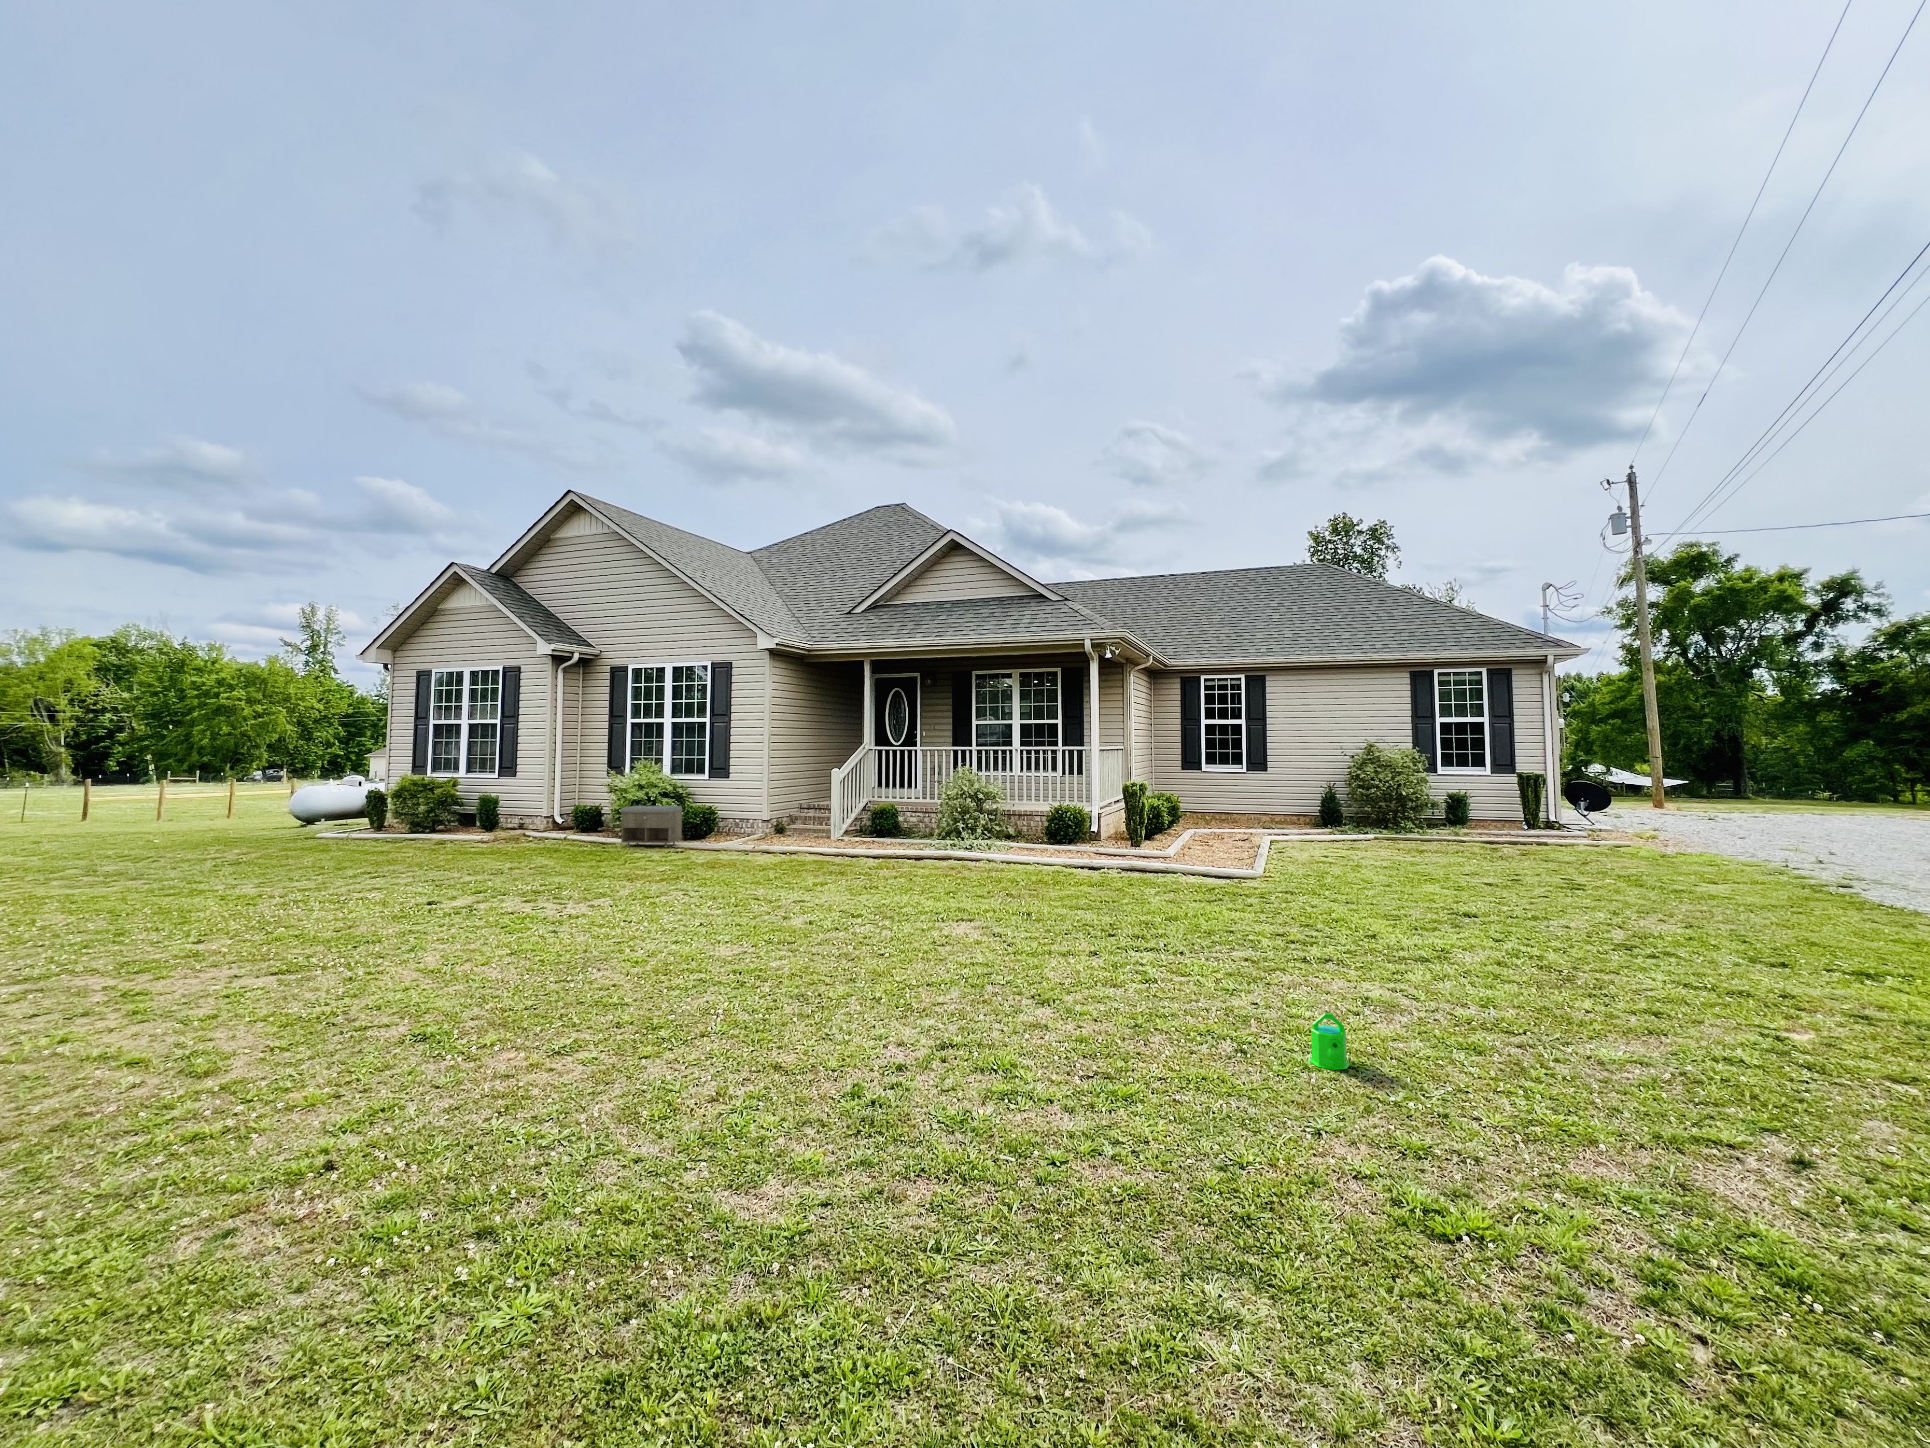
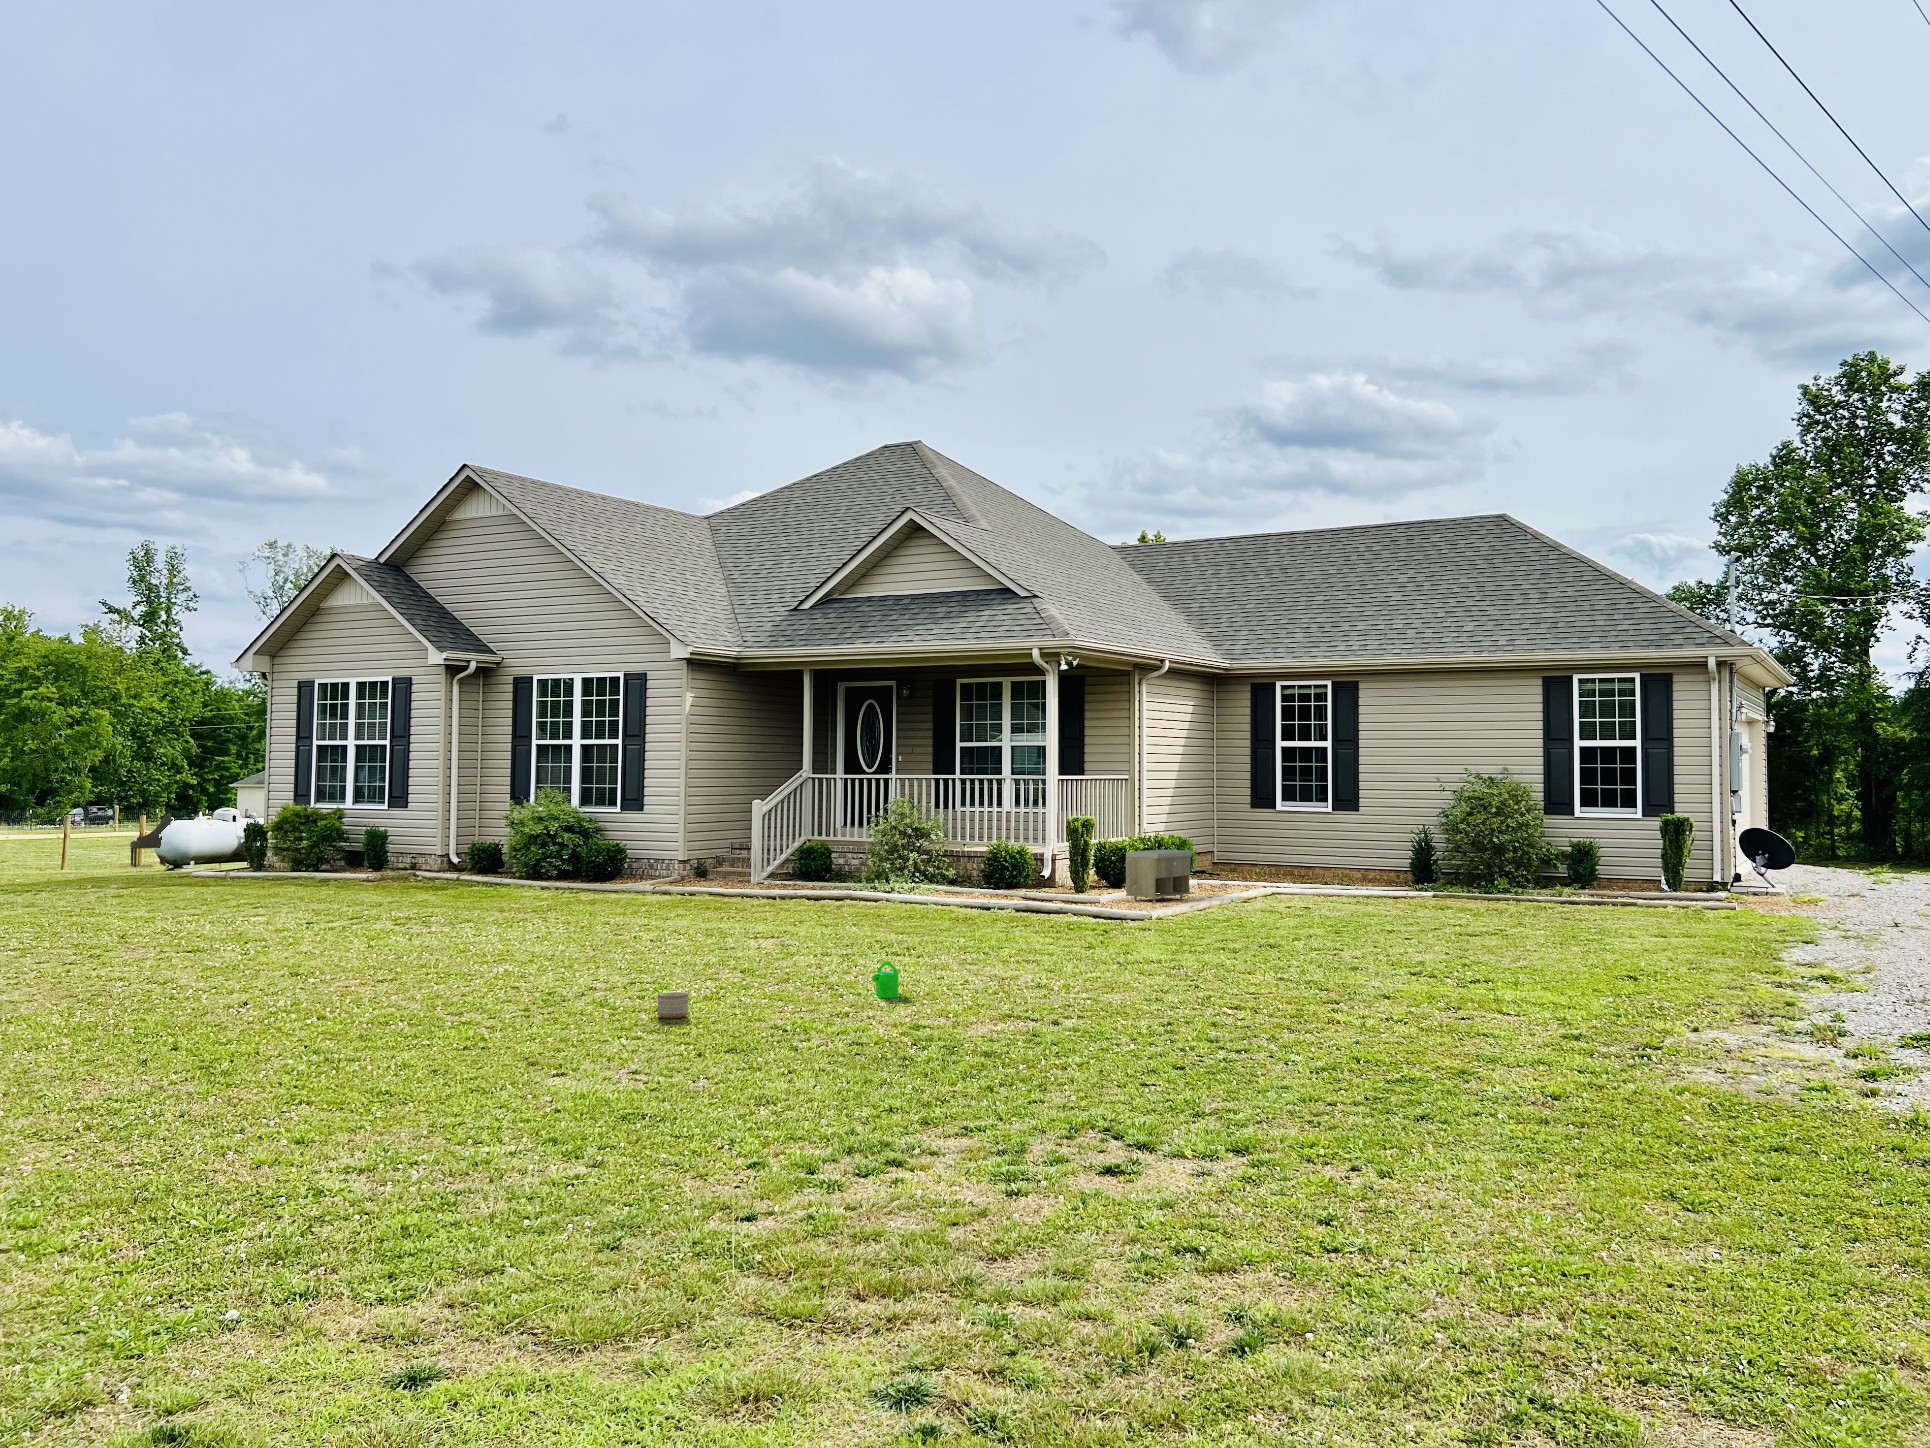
chair: none [265,780,302,826] -> present [130,813,171,867]
storage bench: present [621,806,682,847] -> present [1126,850,1192,902]
planter: none [1133,1130,1186,1194] -> present [657,992,688,1019]

